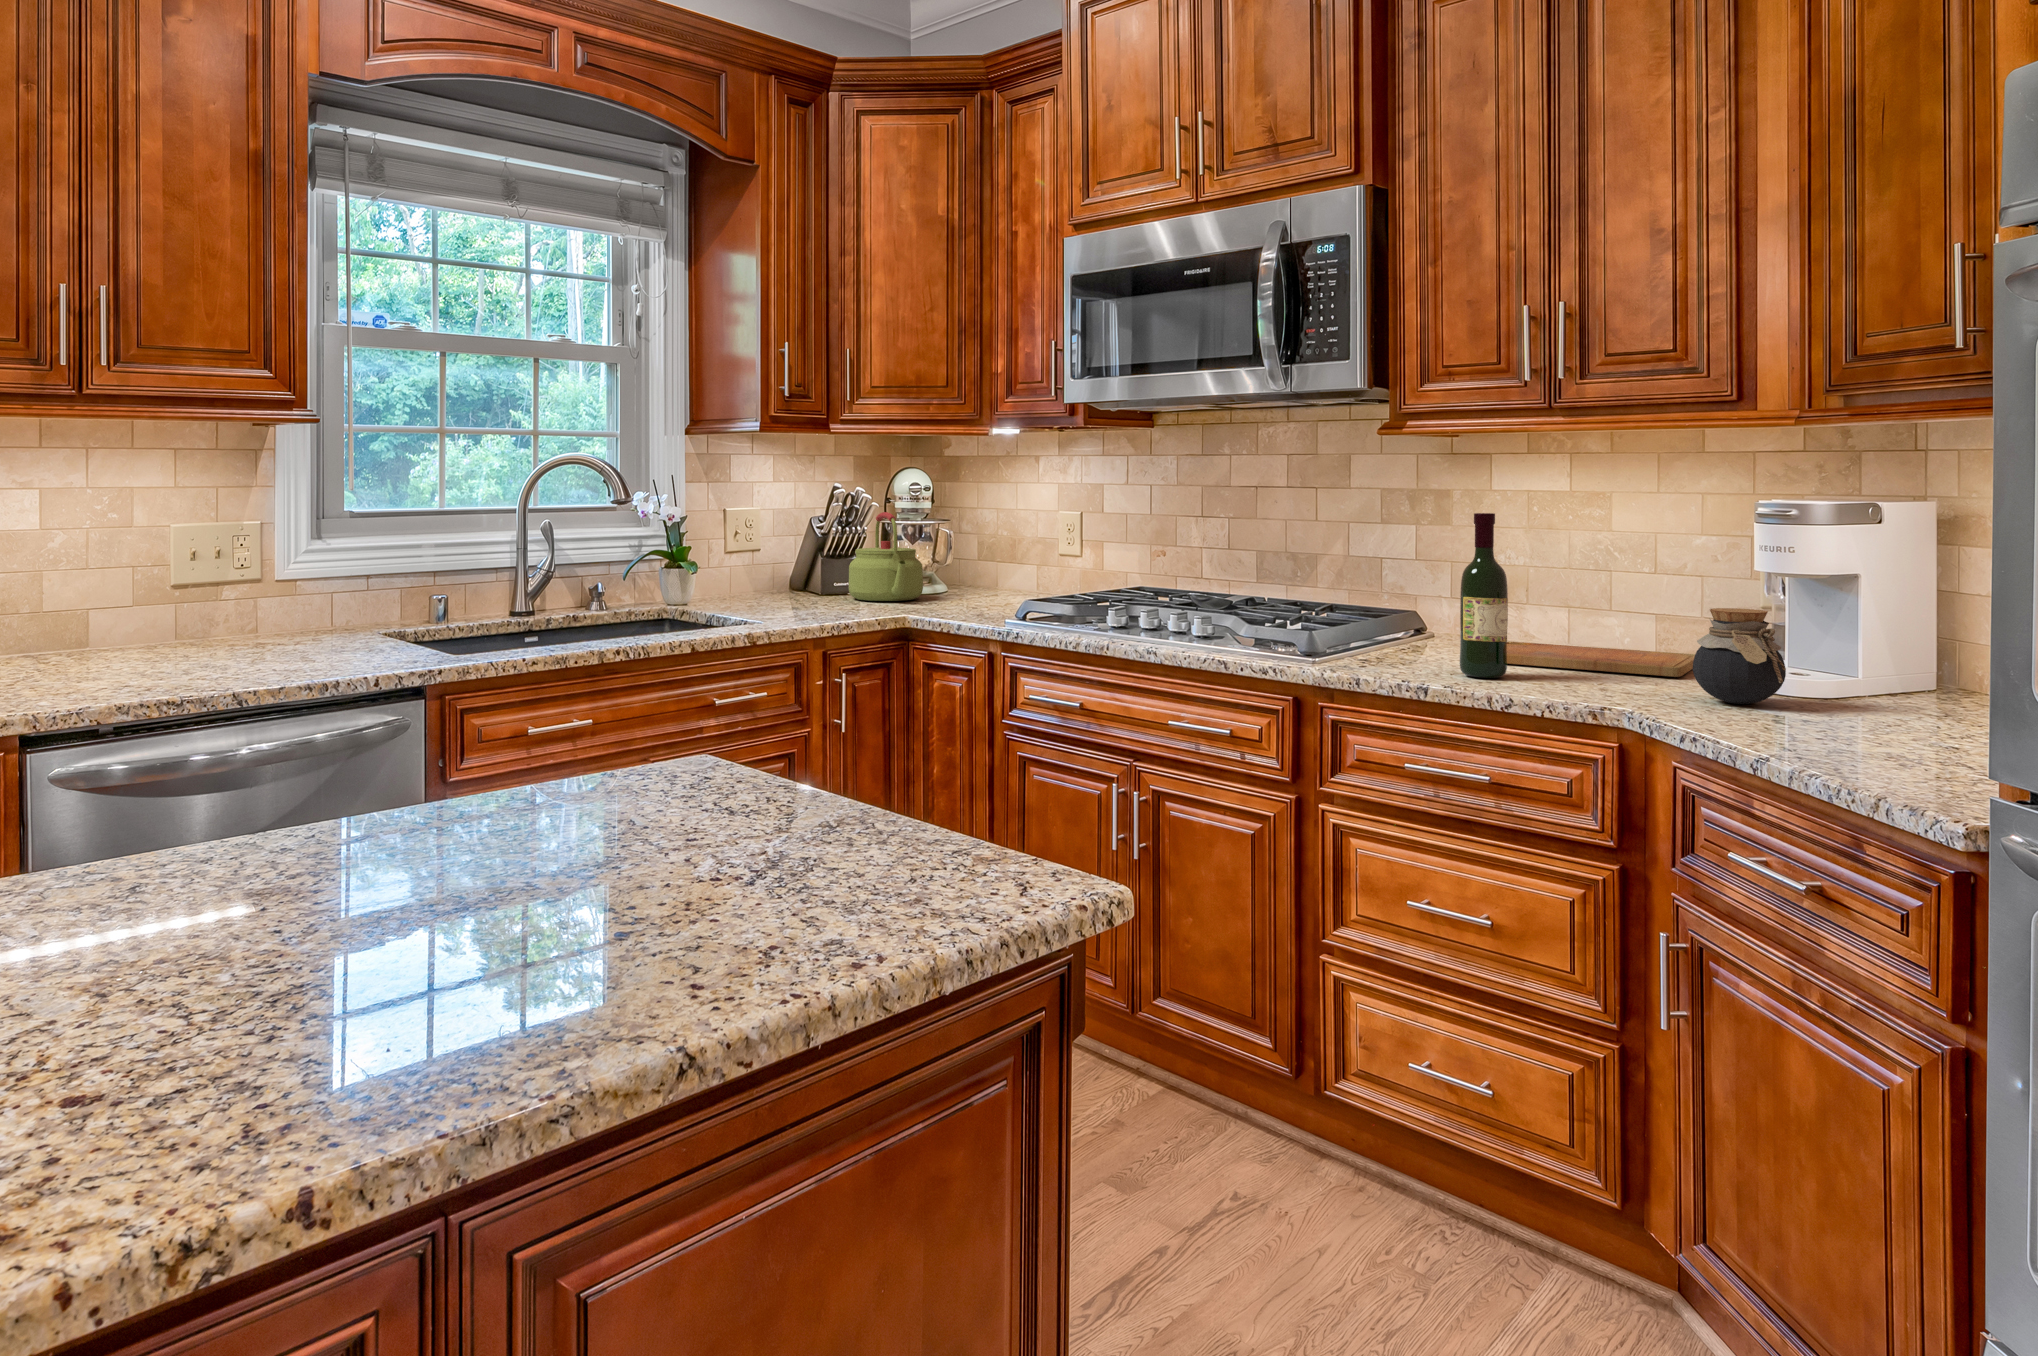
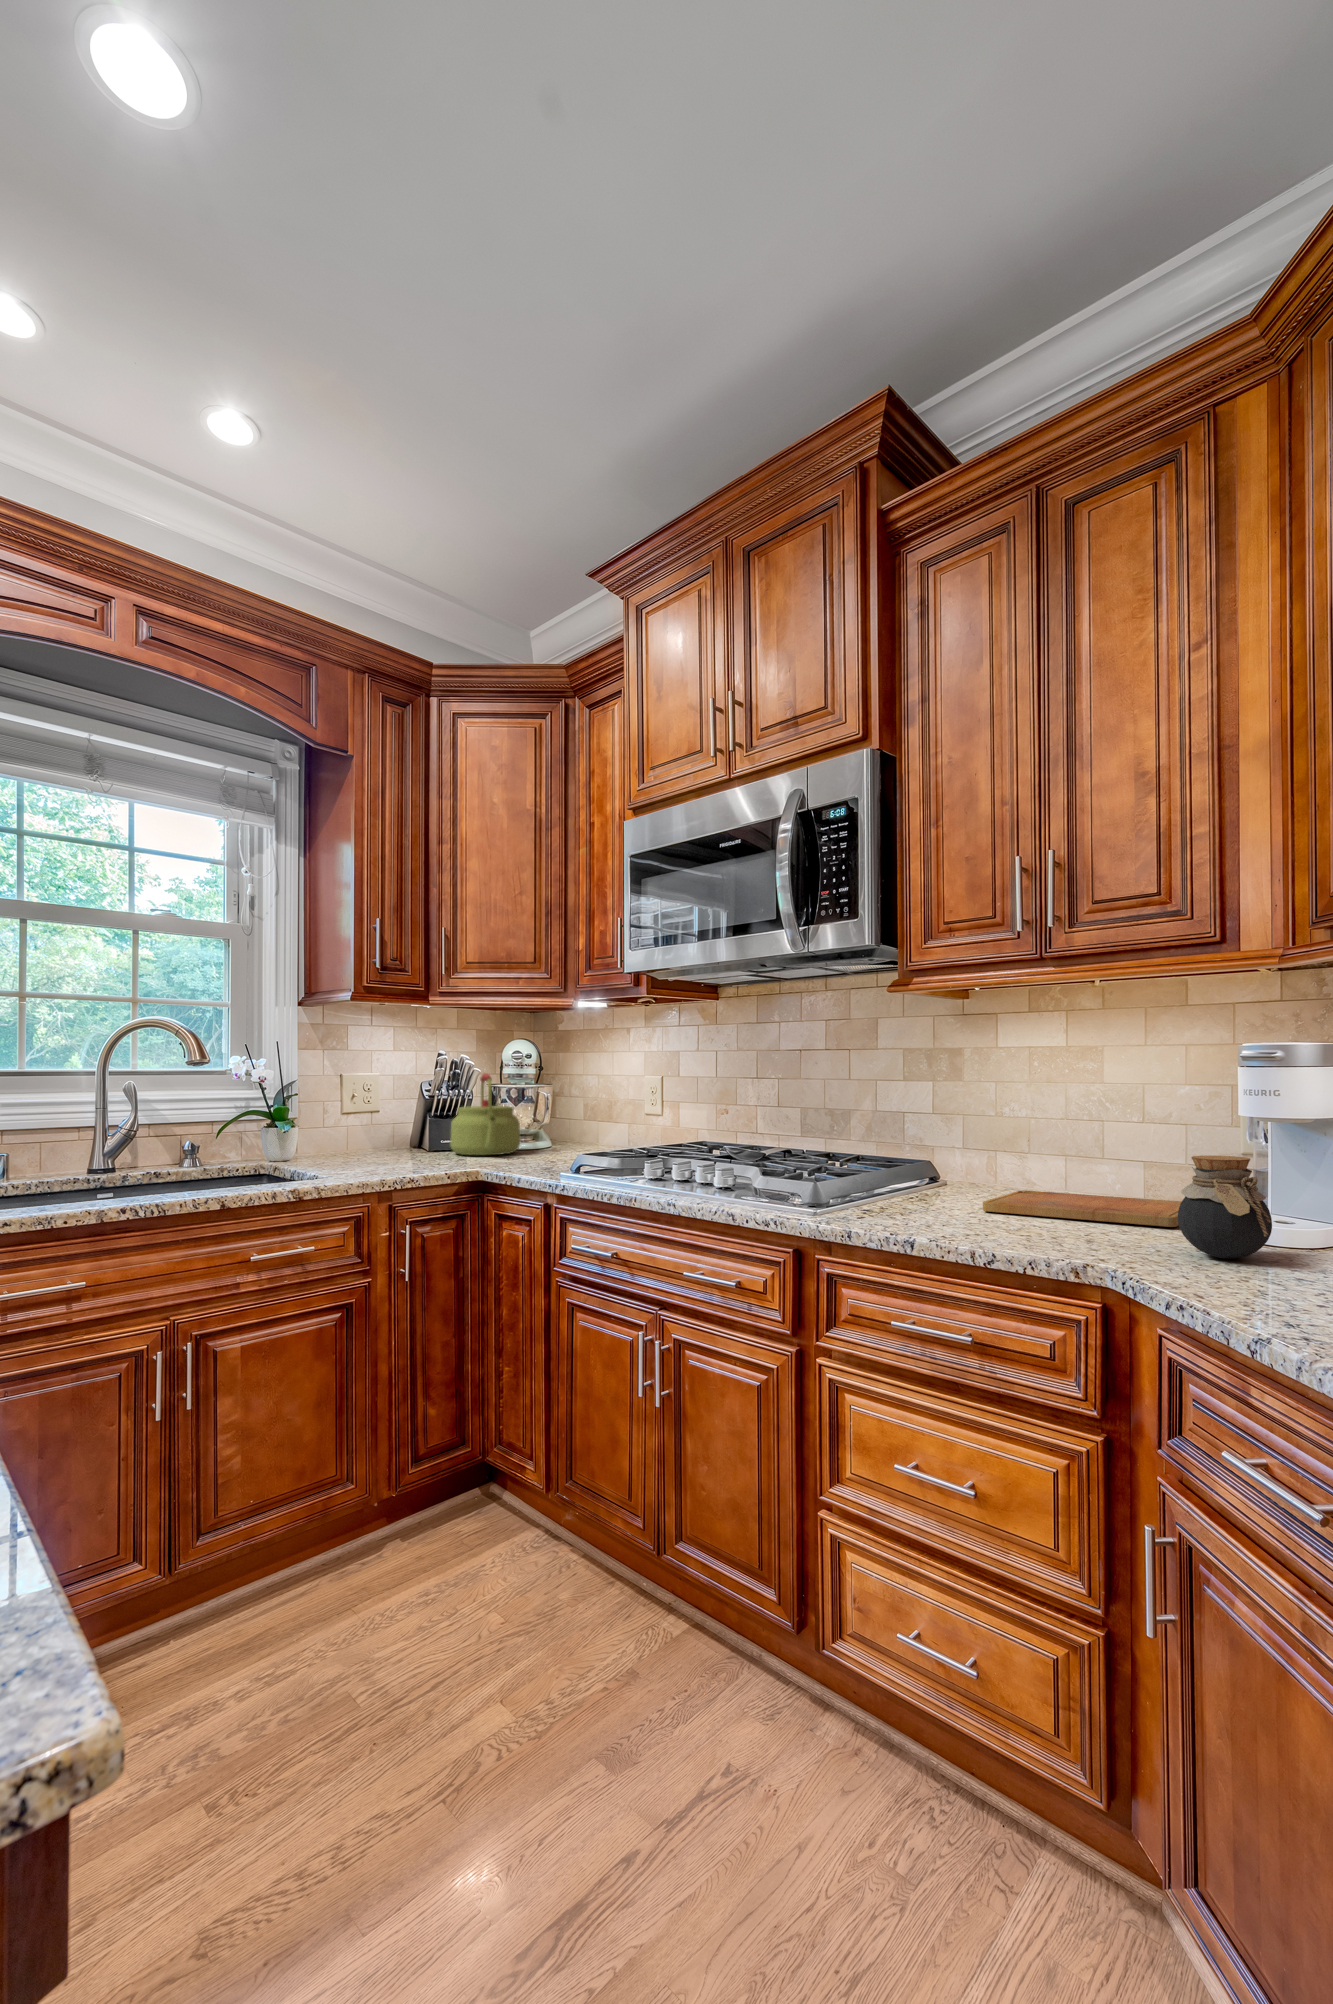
wine bottle: present [1460,513,1508,678] -> none [955,1061,1002,1230]

